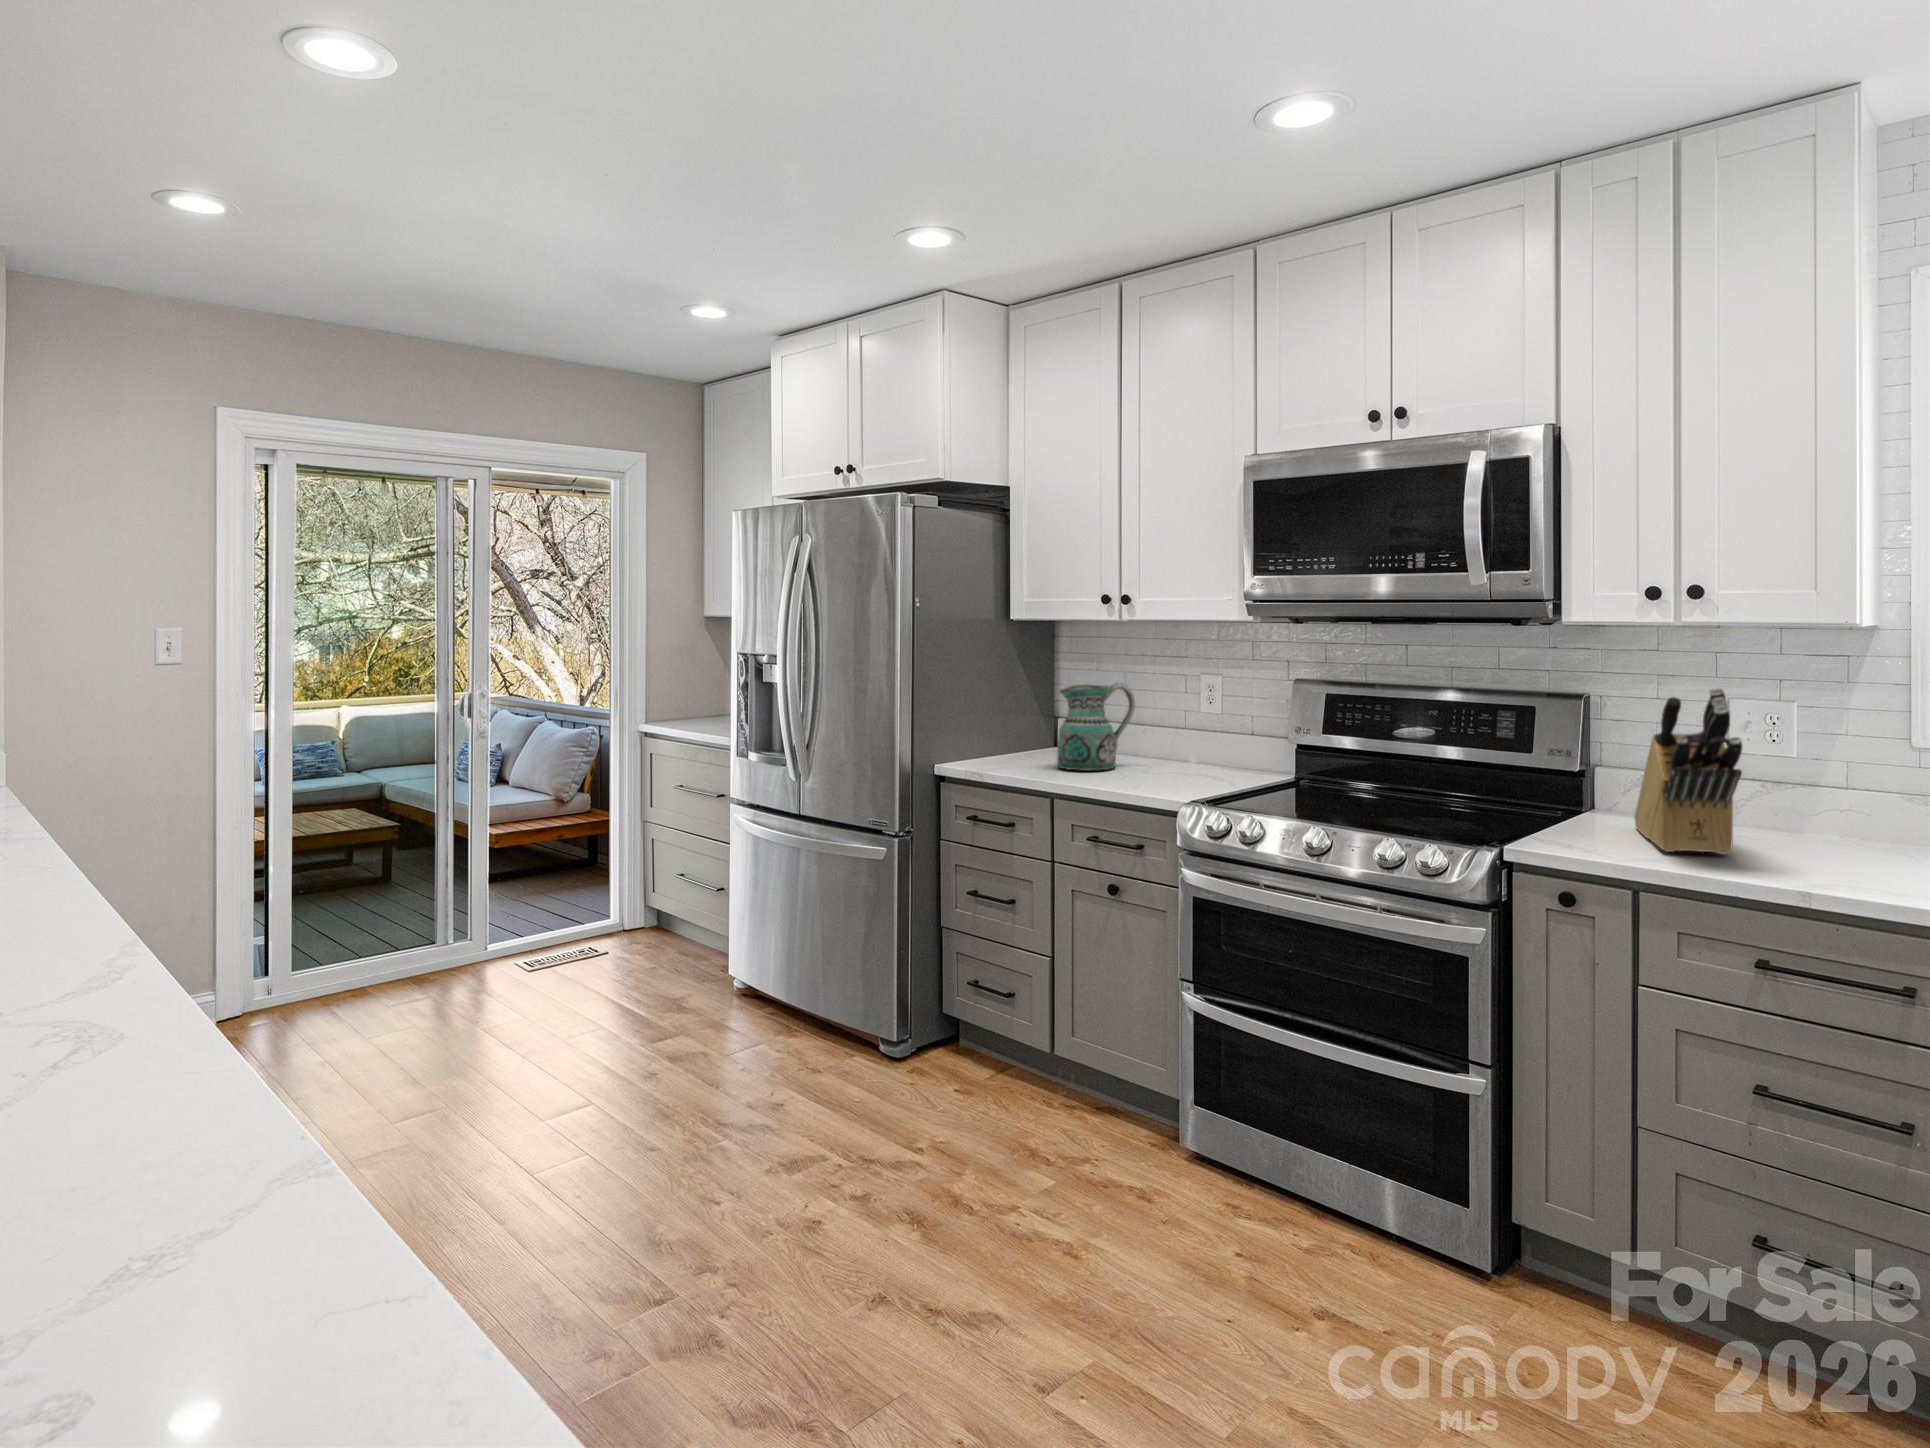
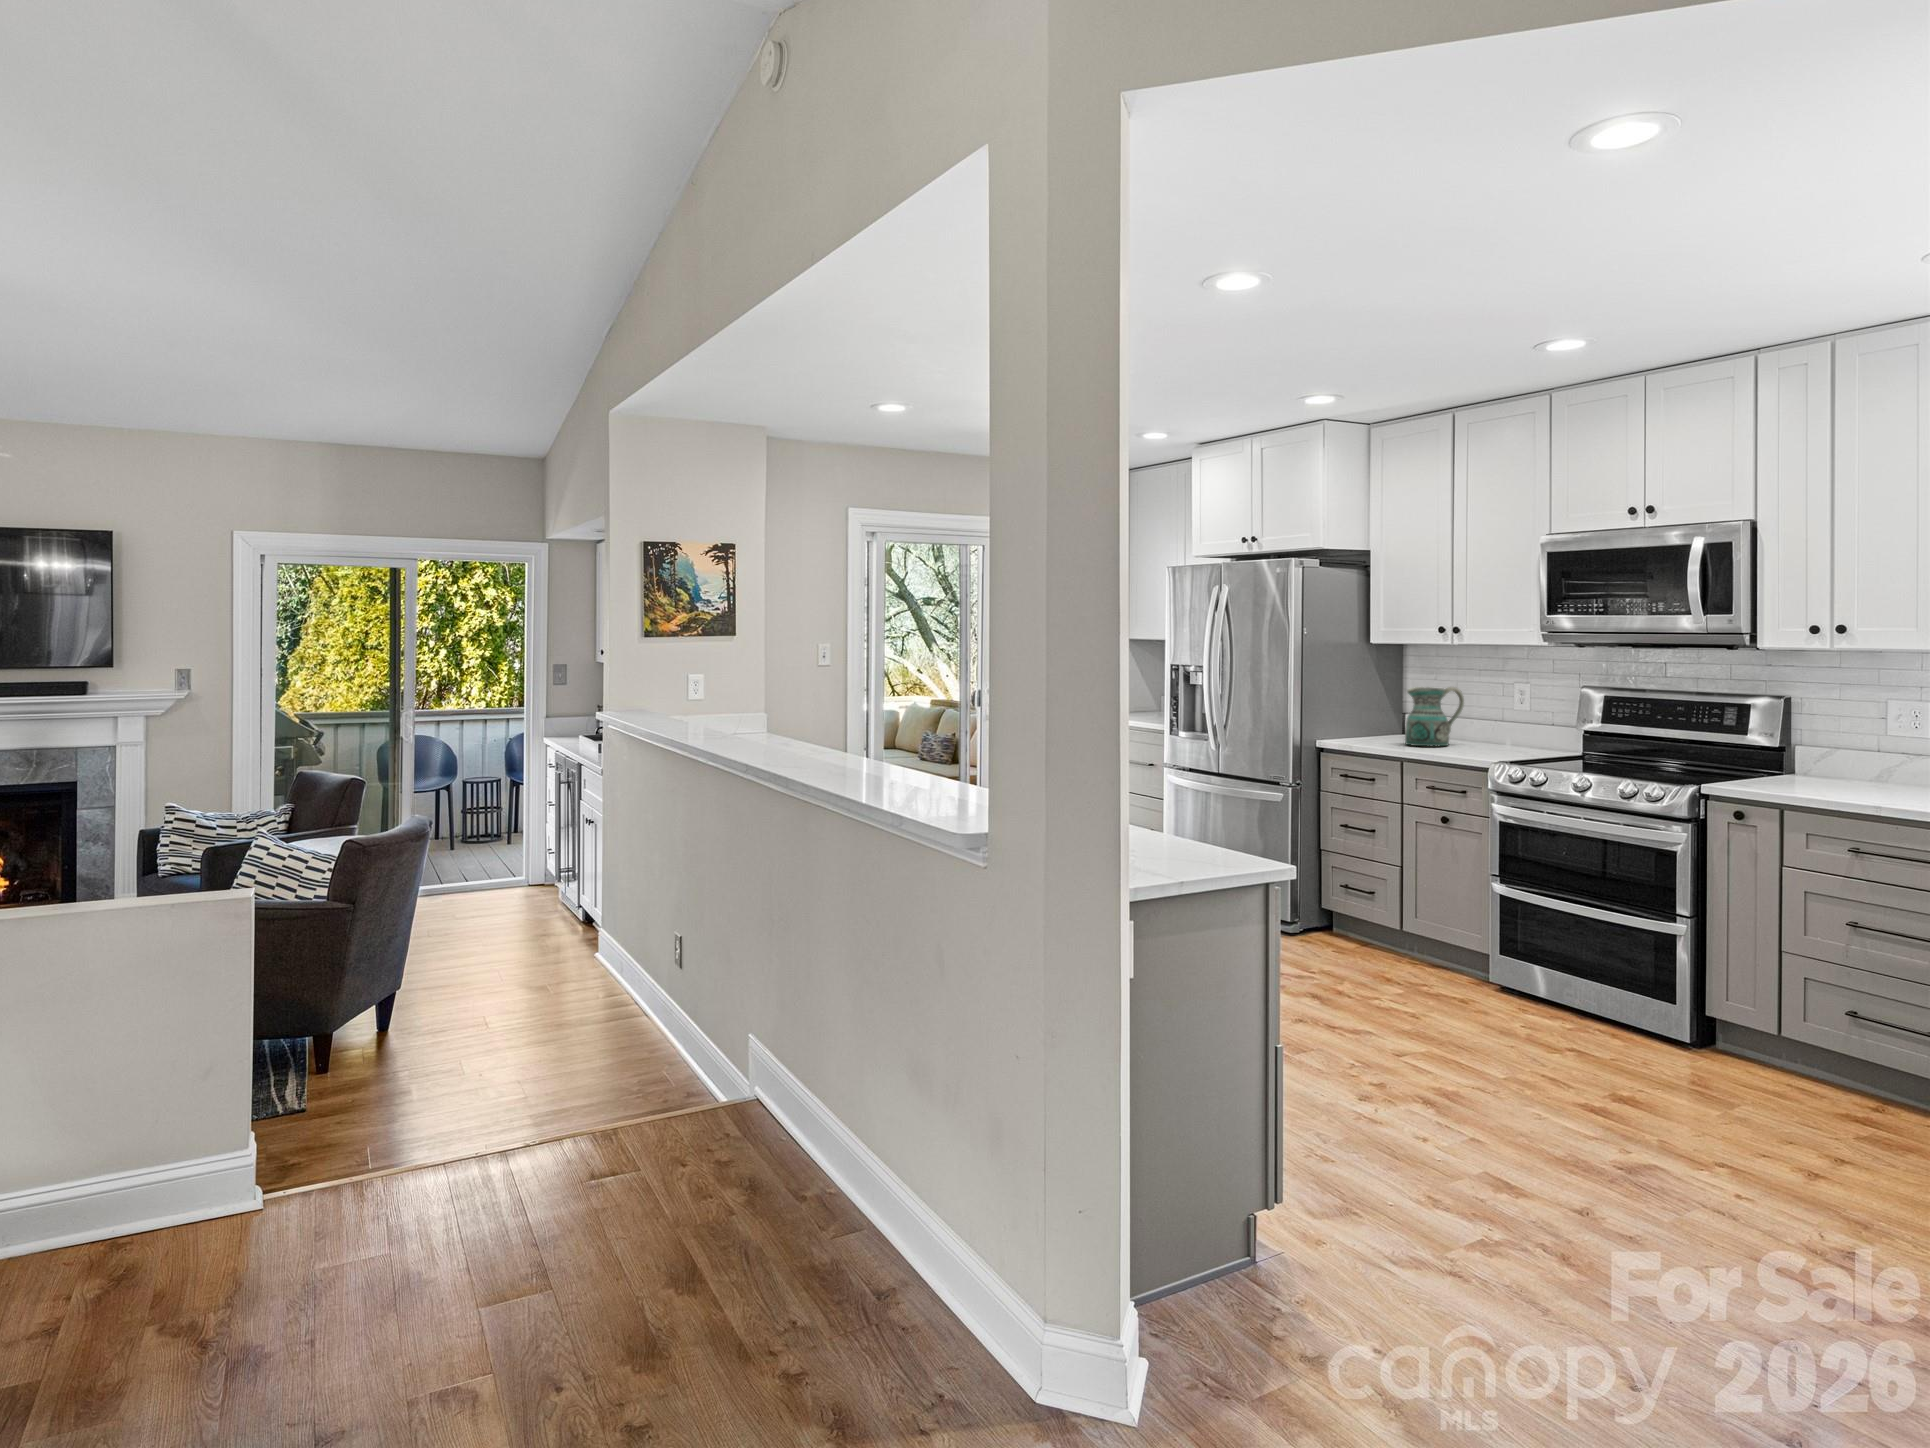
knife block: present [1634,688,1742,854] -> none [1810,688,1857,792]

